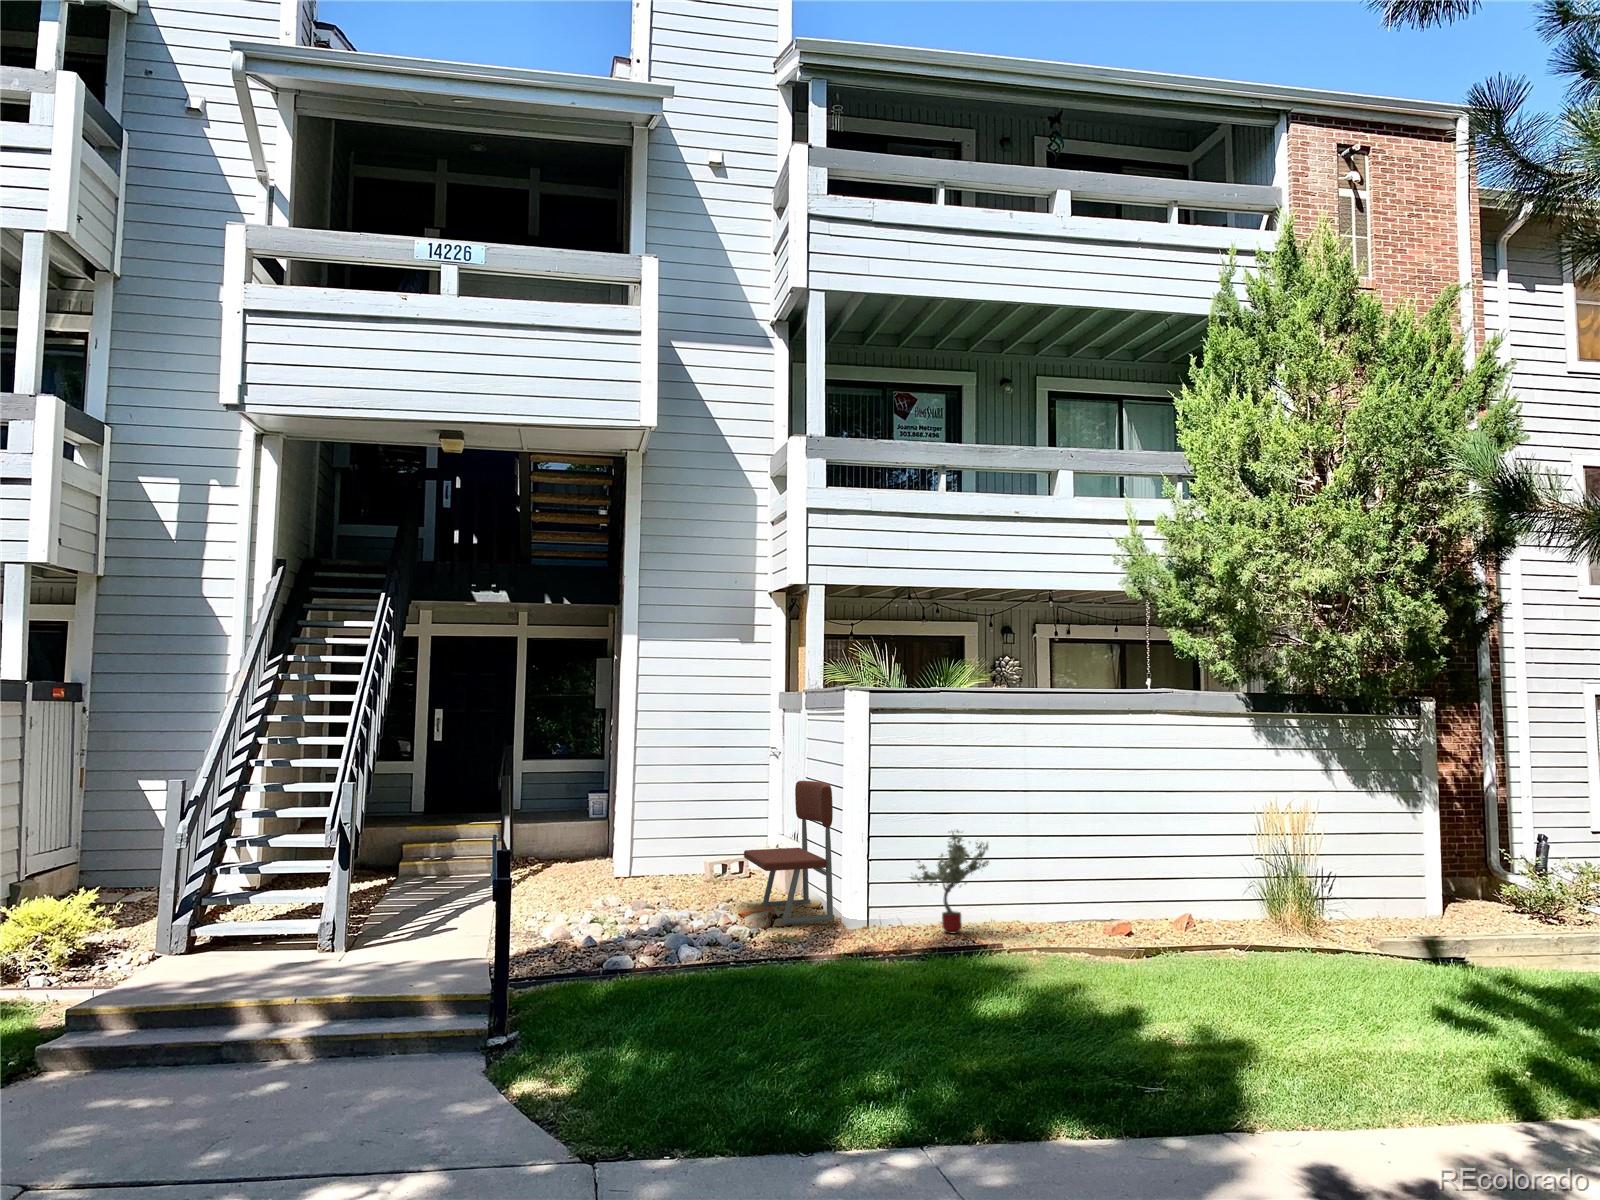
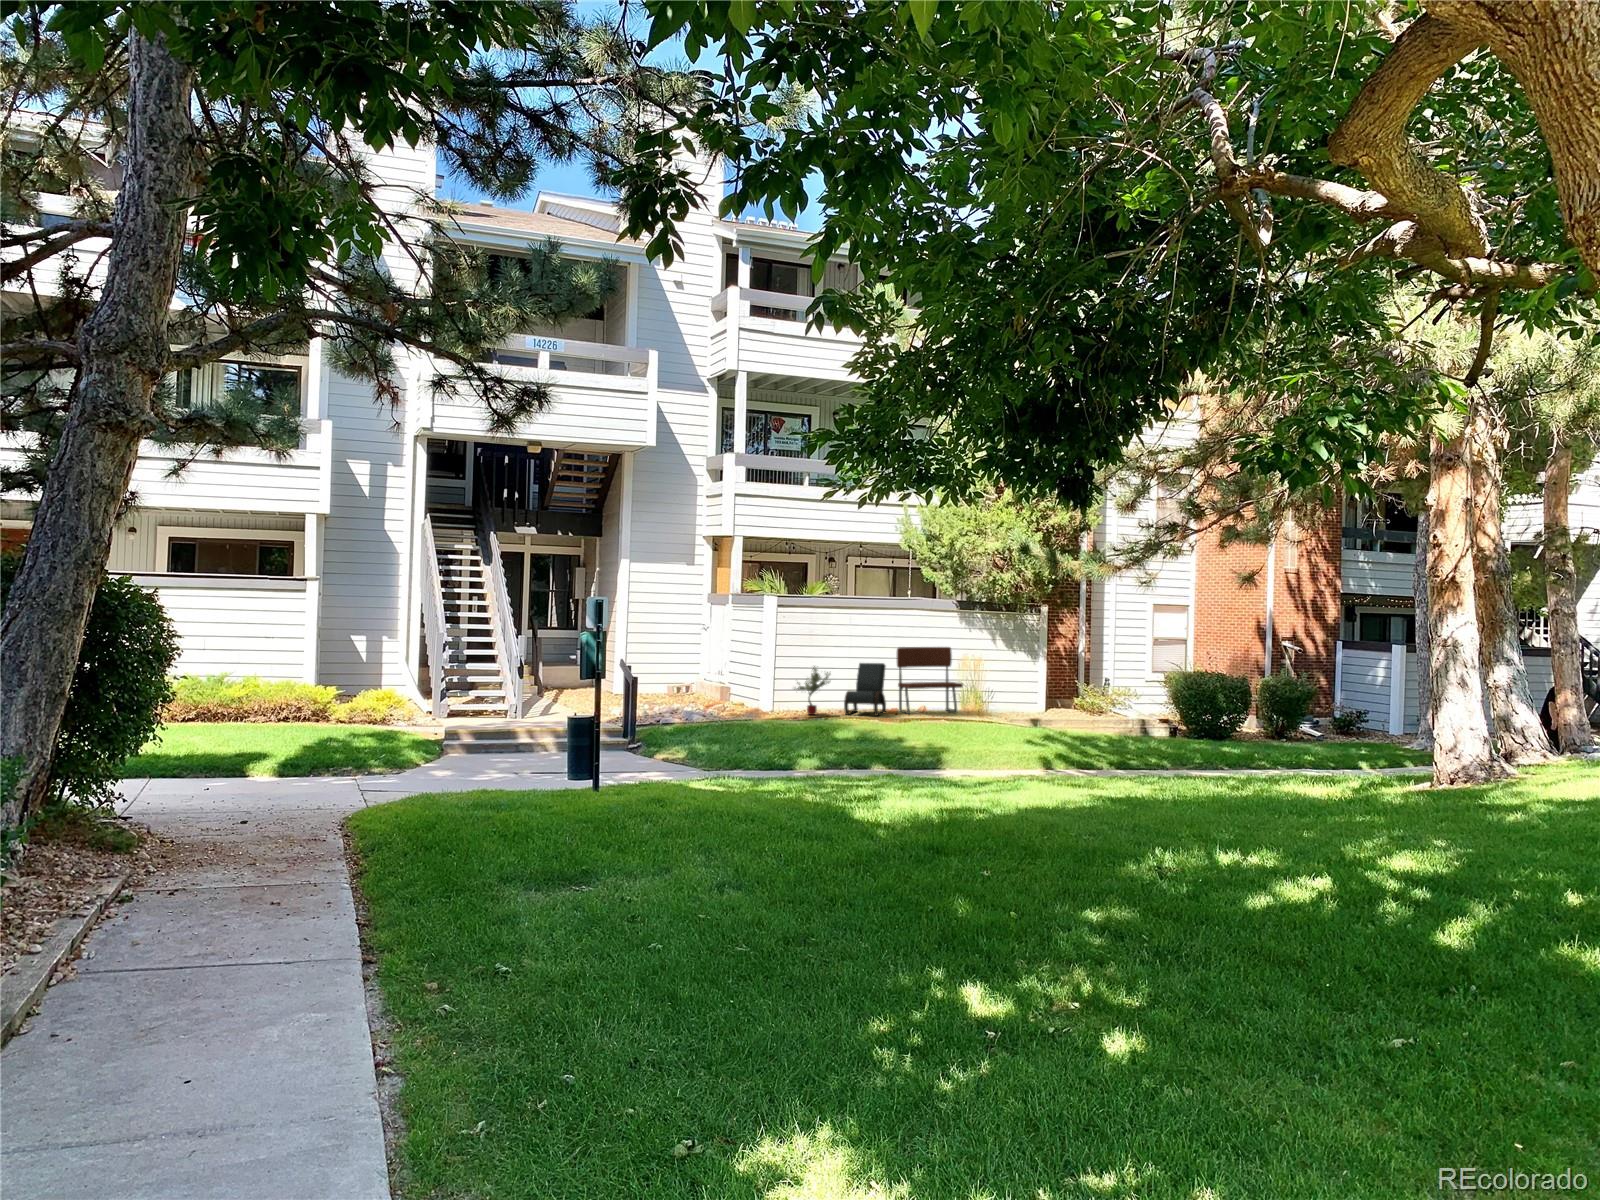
bench: present [744,781,835,924] -> present [897,647,963,714]
lounge chair: none [1018,821,1110,938] -> present [844,663,886,716]

